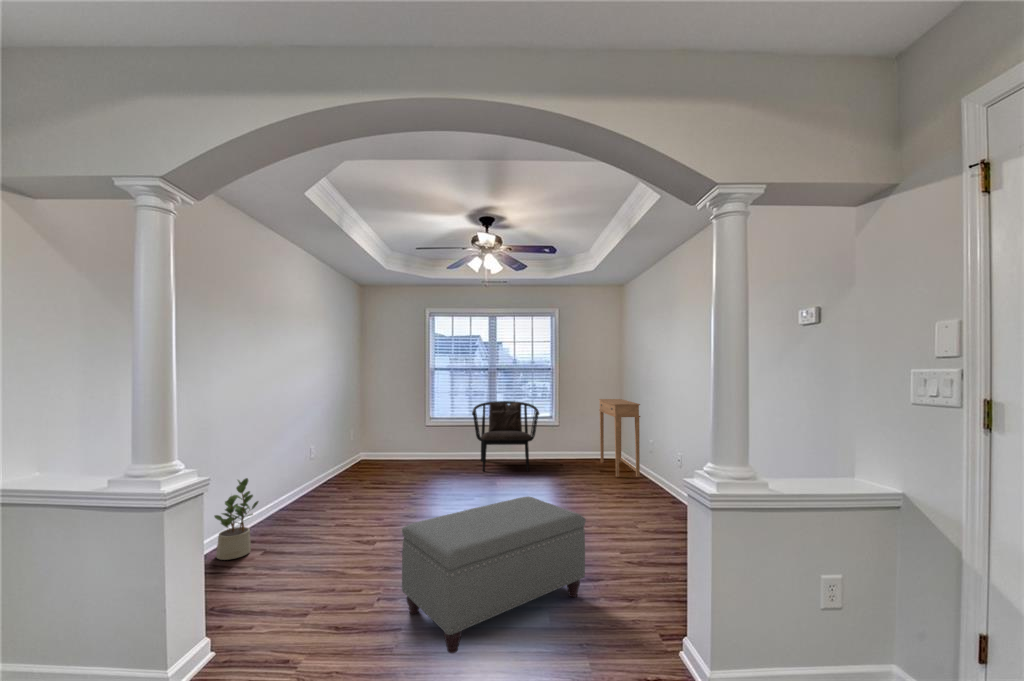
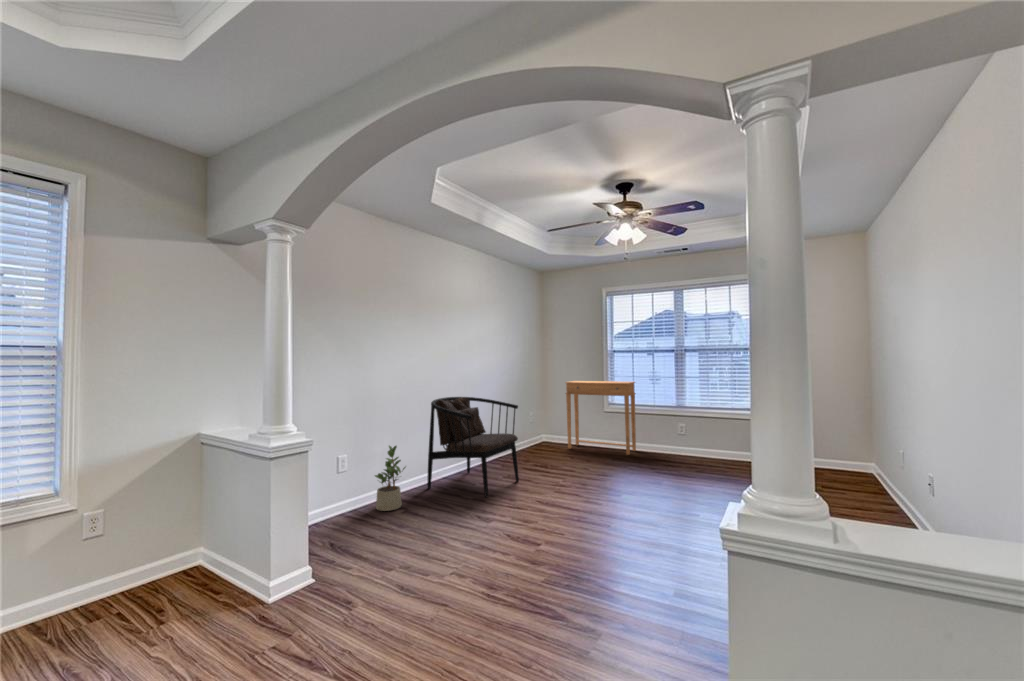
side table: present [599,399,640,477] -> present [566,381,636,455]
armchair: present [472,401,539,472] -> present [427,397,519,497]
ottoman: present [402,497,586,653] -> none [456,497,662,646]

